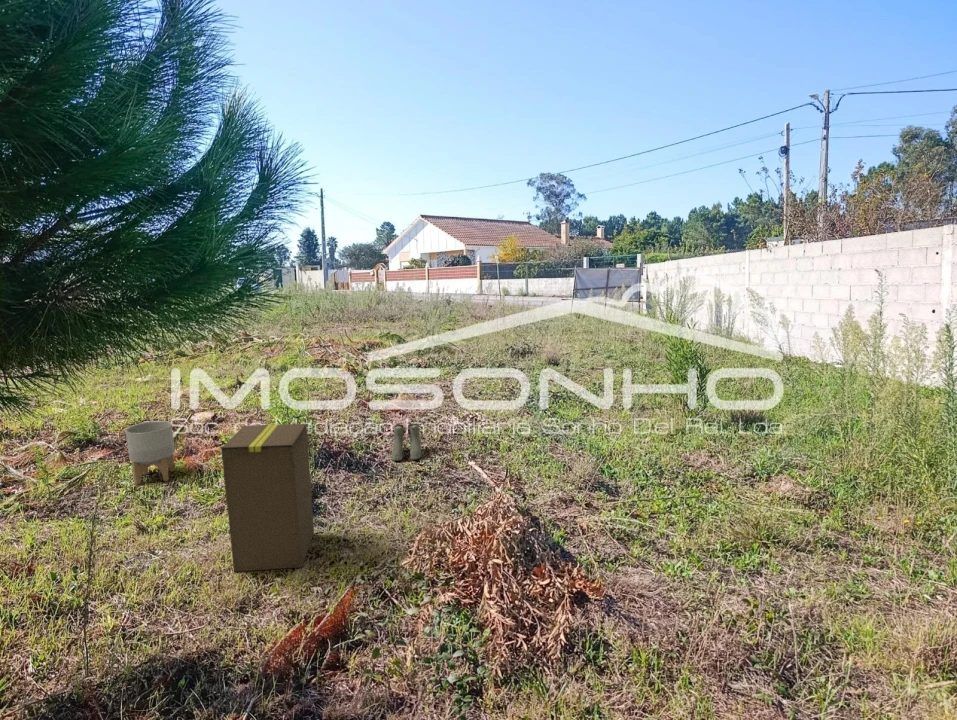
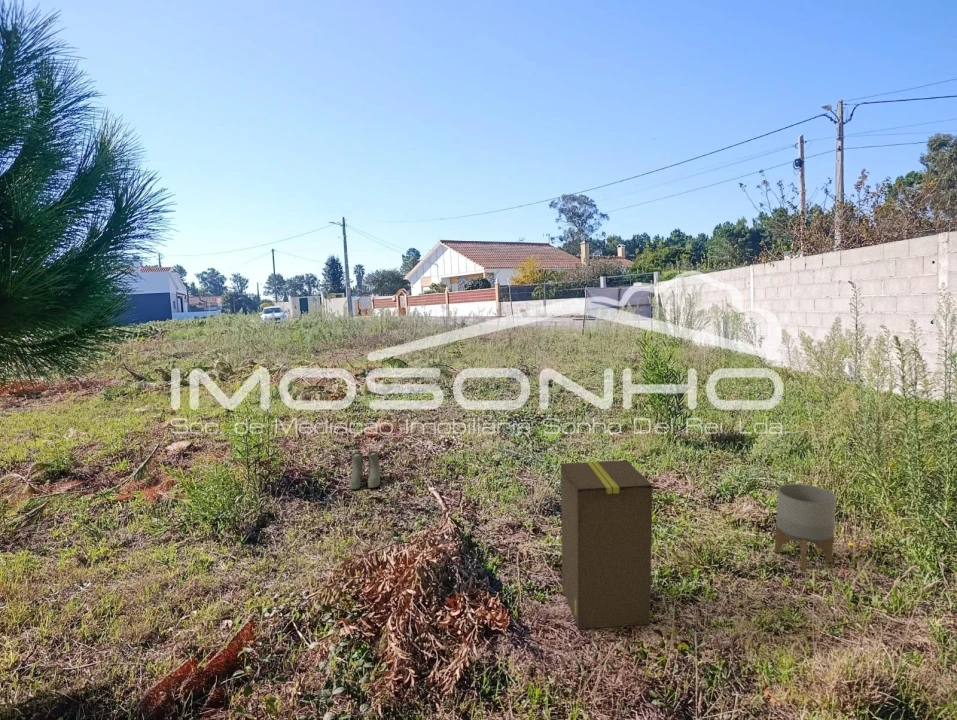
planter: present [125,421,175,485] -> present [775,484,836,569]
cardboard box: present [221,424,314,572] -> present [561,460,652,629]

